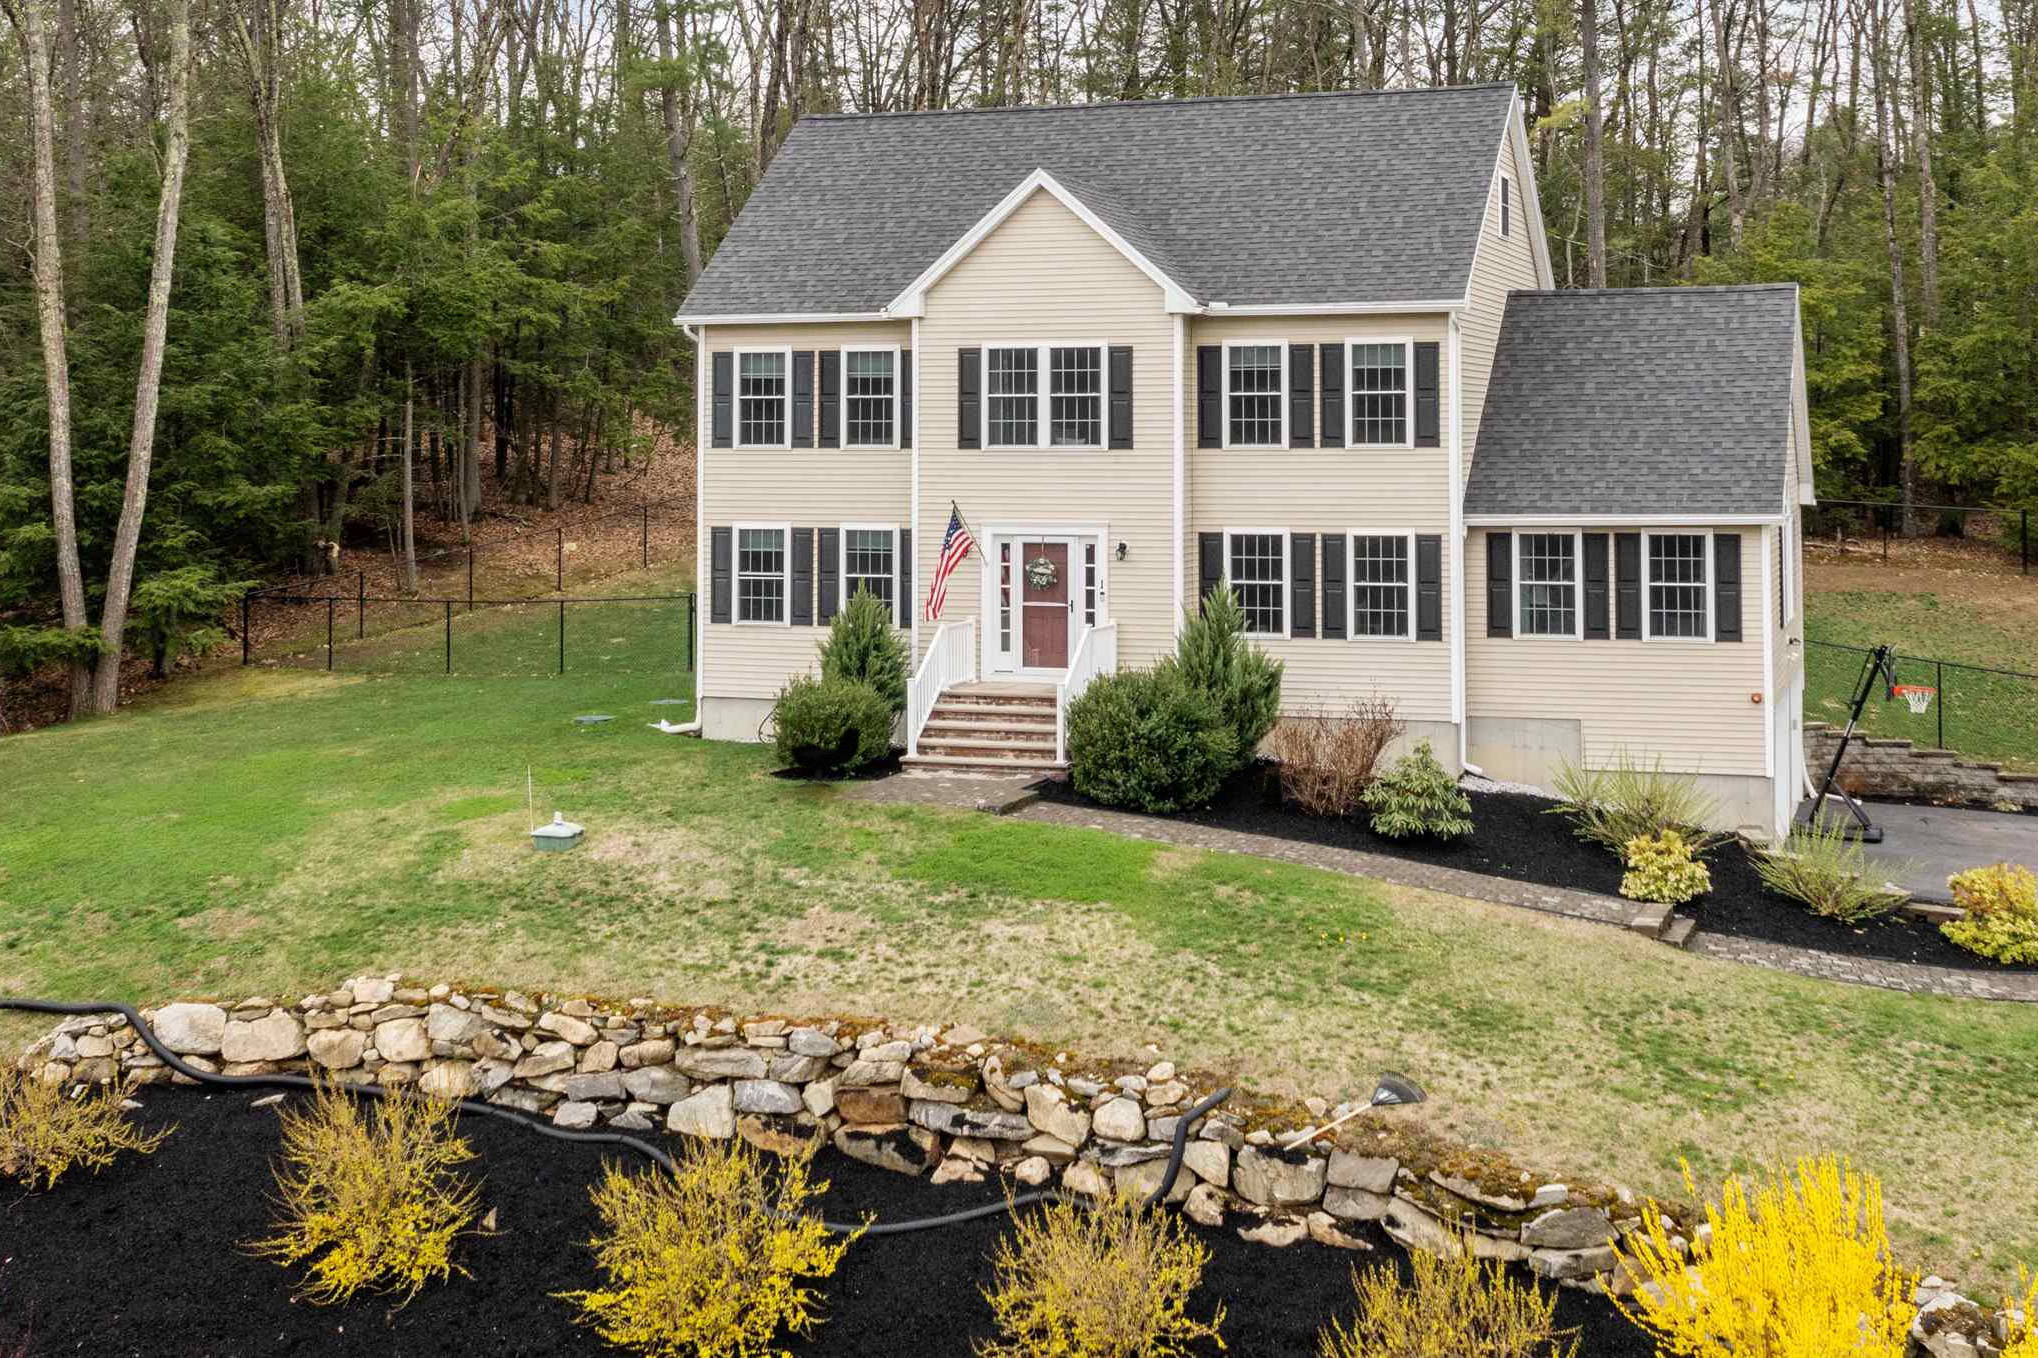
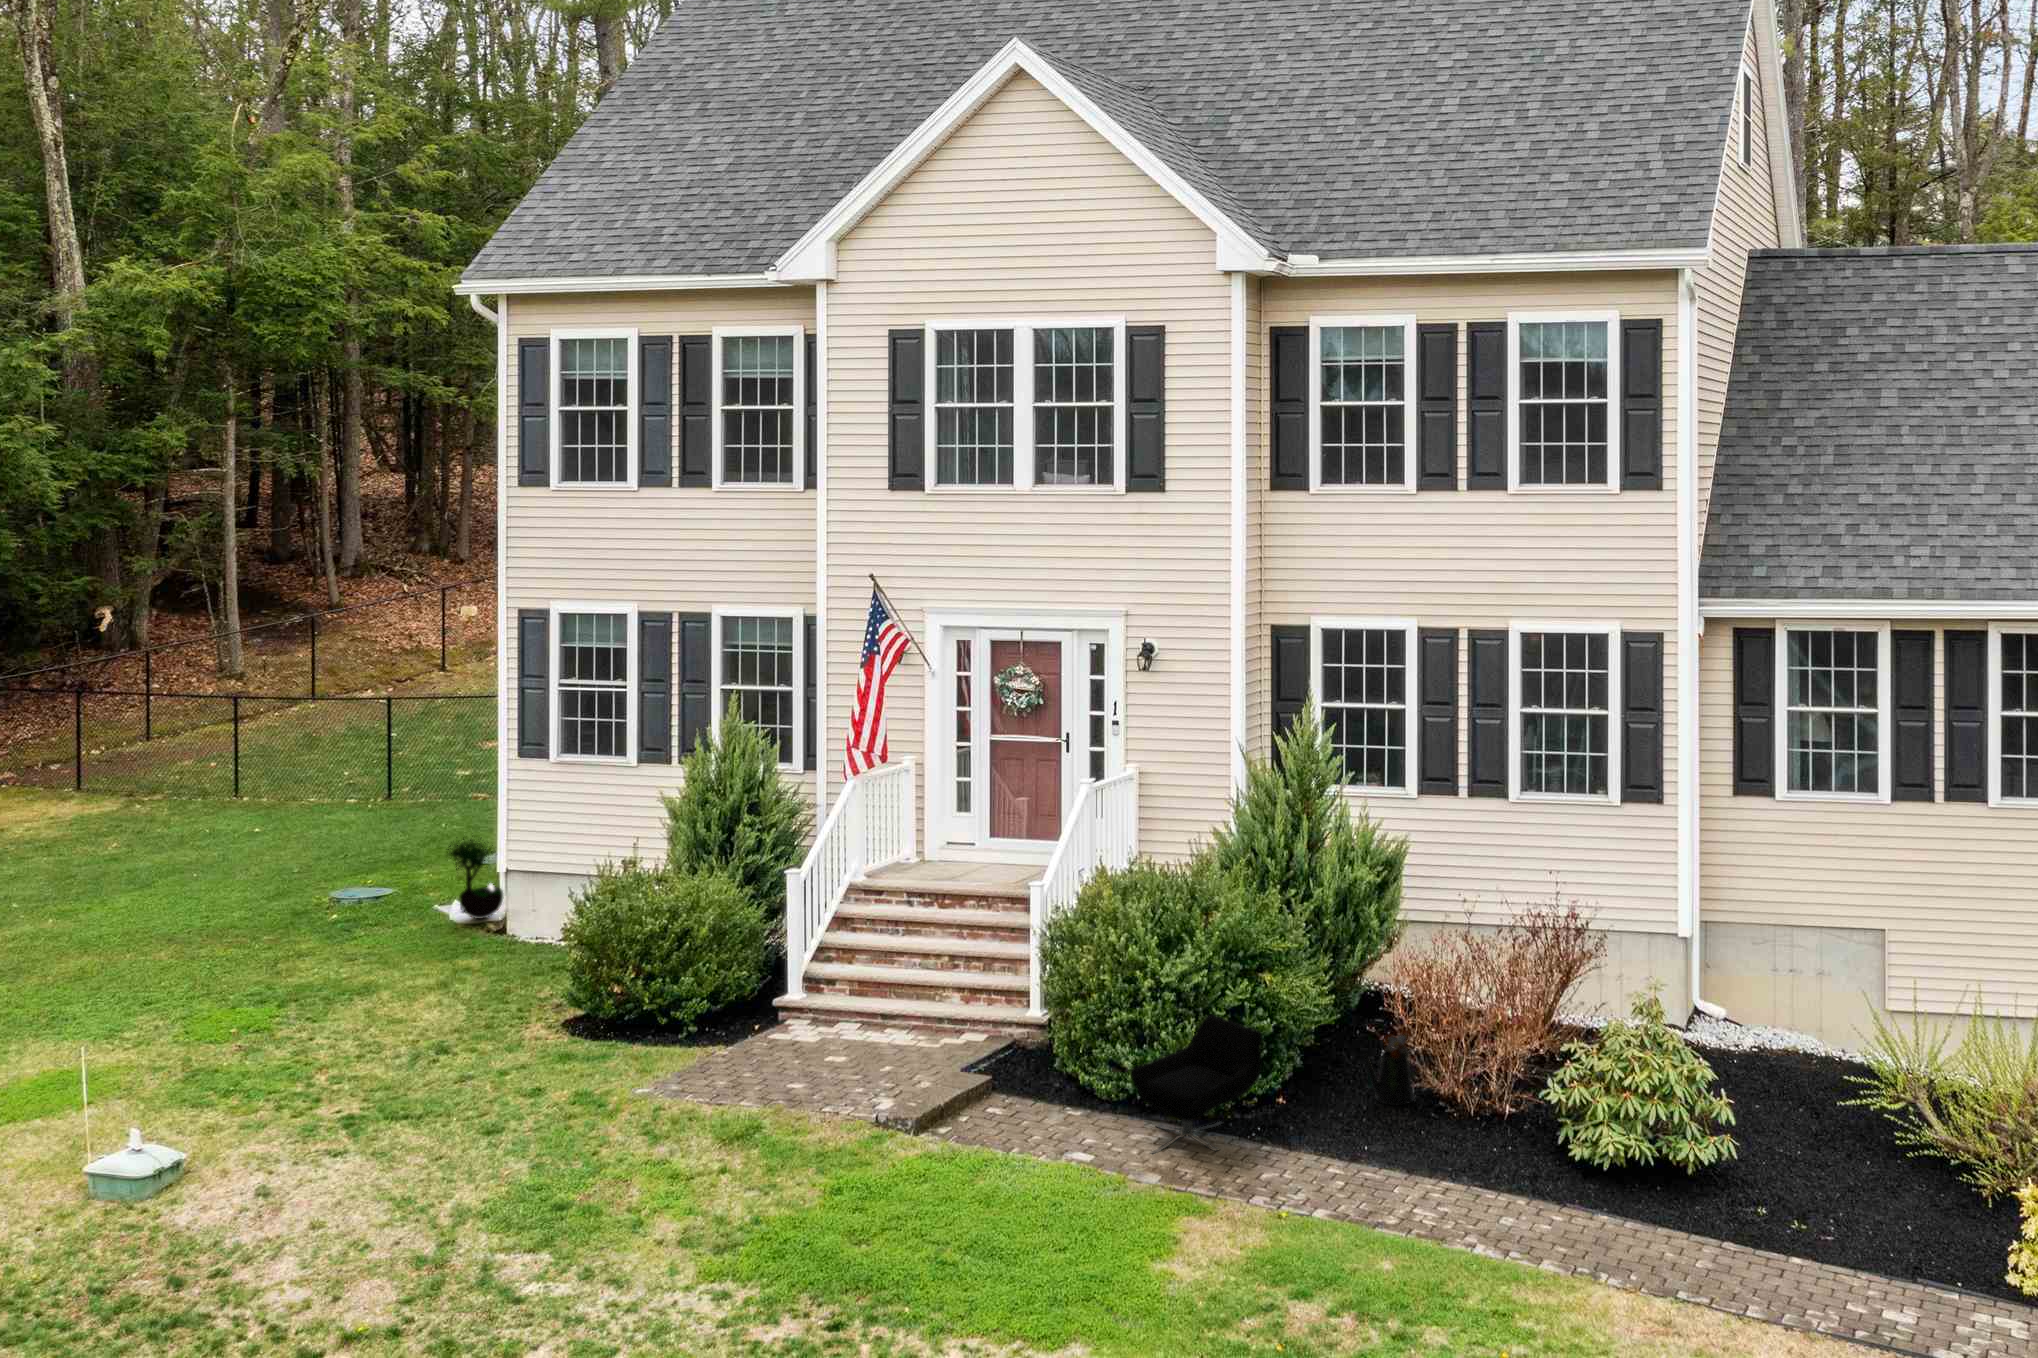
potted tree: none [672,667,709,724] -> present [446,838,504,919]
lounge chair: present [791,726,861,786] -> present [1130,1014,1262,1154]

